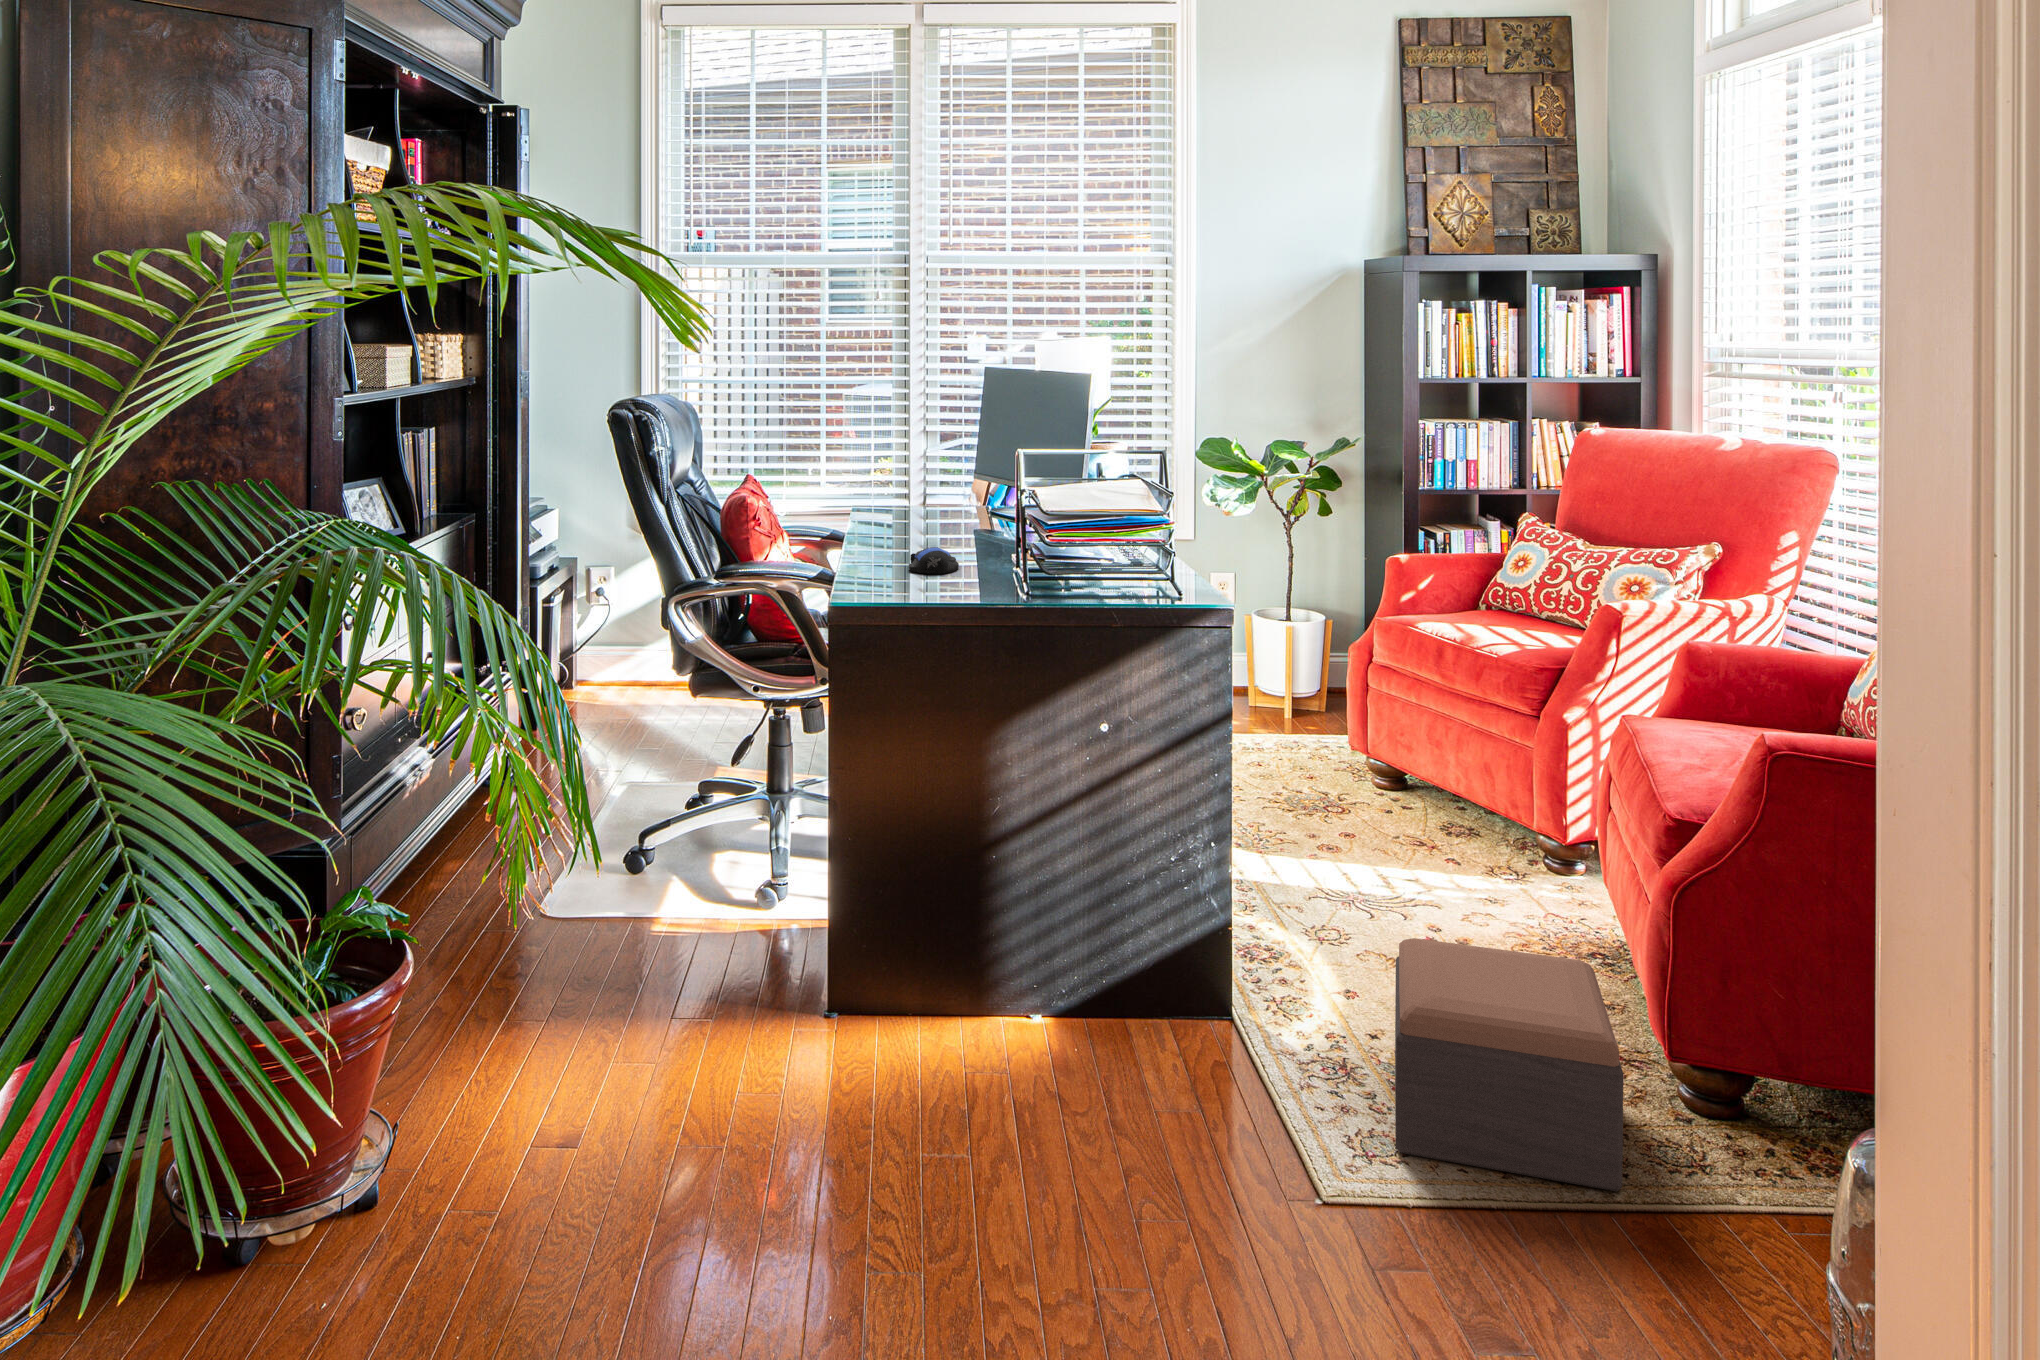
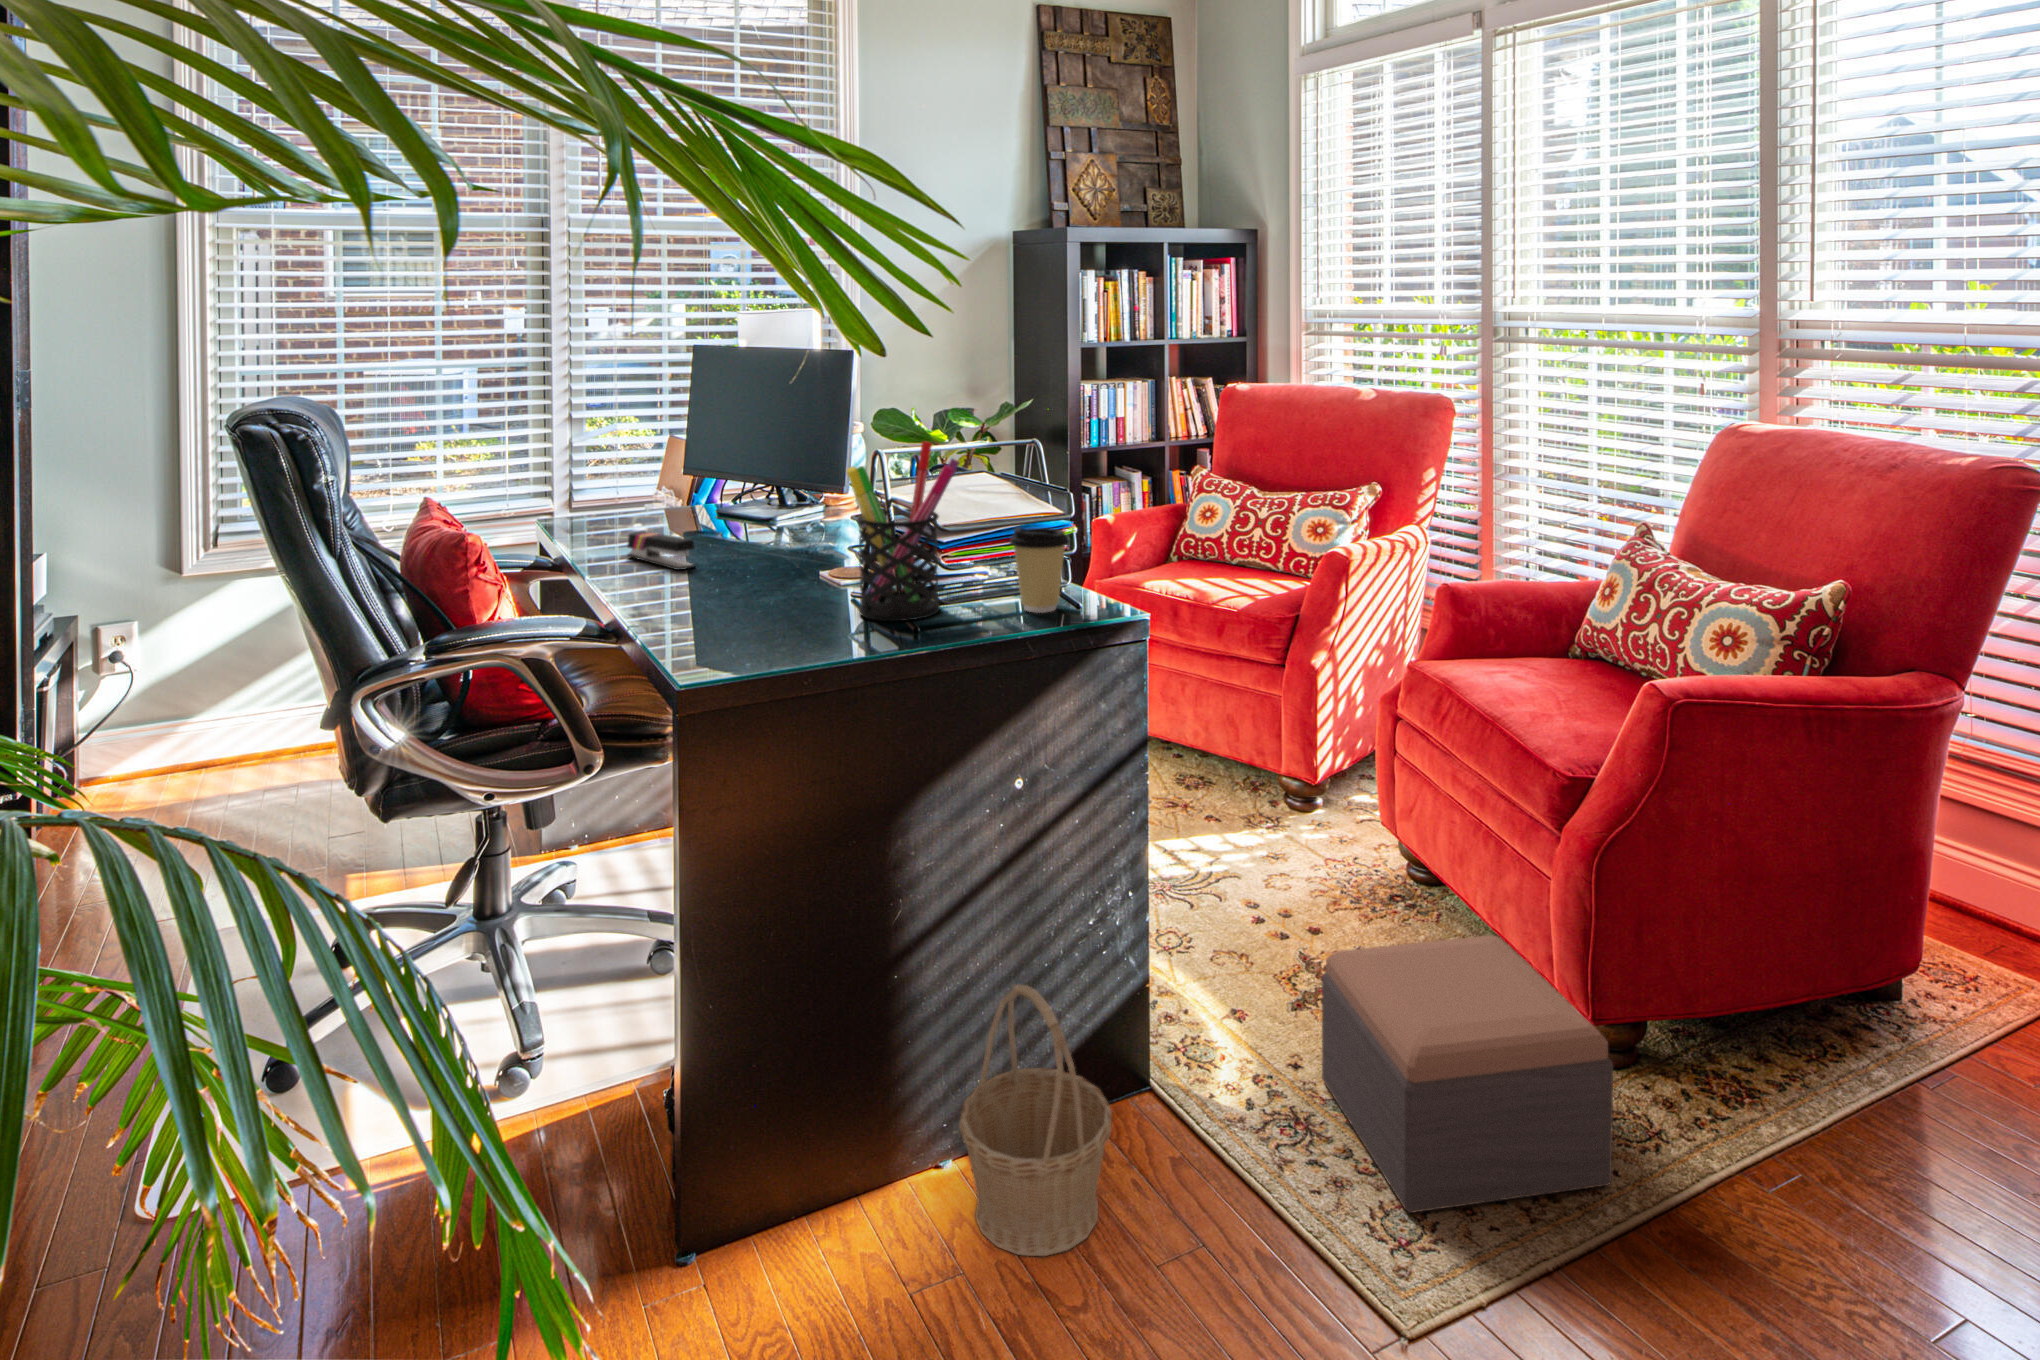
pen holder: none [991,446,1088,588] -> present [847,441,959,621]
stapler: none [891,515,931,545] -> present [627,531,696,570]
coffee cup: none [1119,522,1171,593] -> present [1010,528,1069,613]
computer mouse: present [909,547,959,574] -> none [707,577,777,615]
basket: none [1026,882,1149,1092] -> present [959,984,1112,1256]

